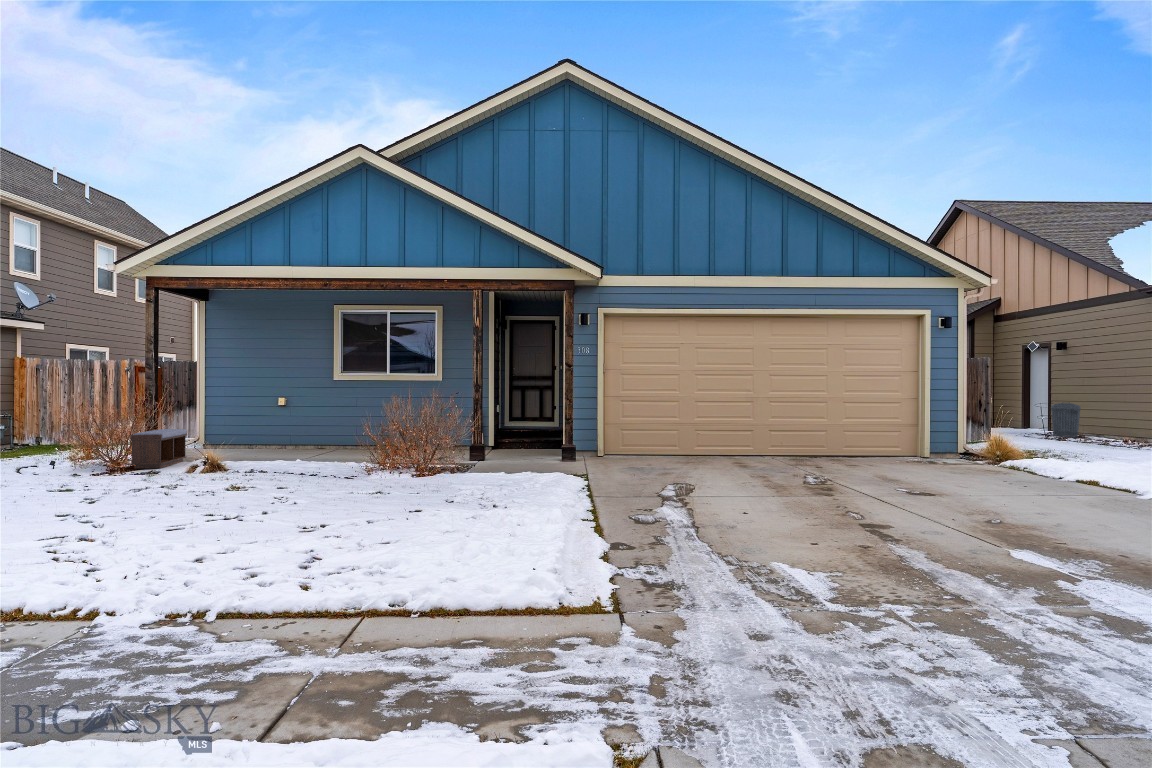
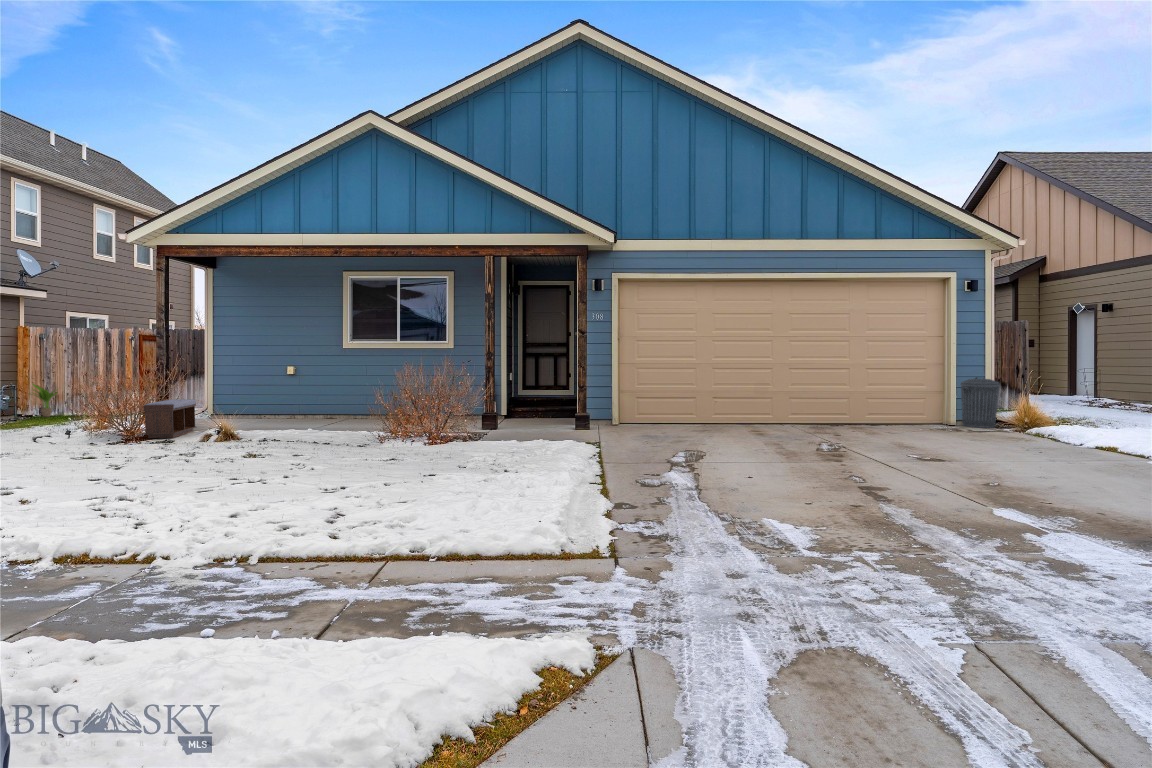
trash can: present [1051,403,1081,437] -> present [961,377,1000,428]
potted plant: none [23,412,56,445] -> present [32,384,57,417]

